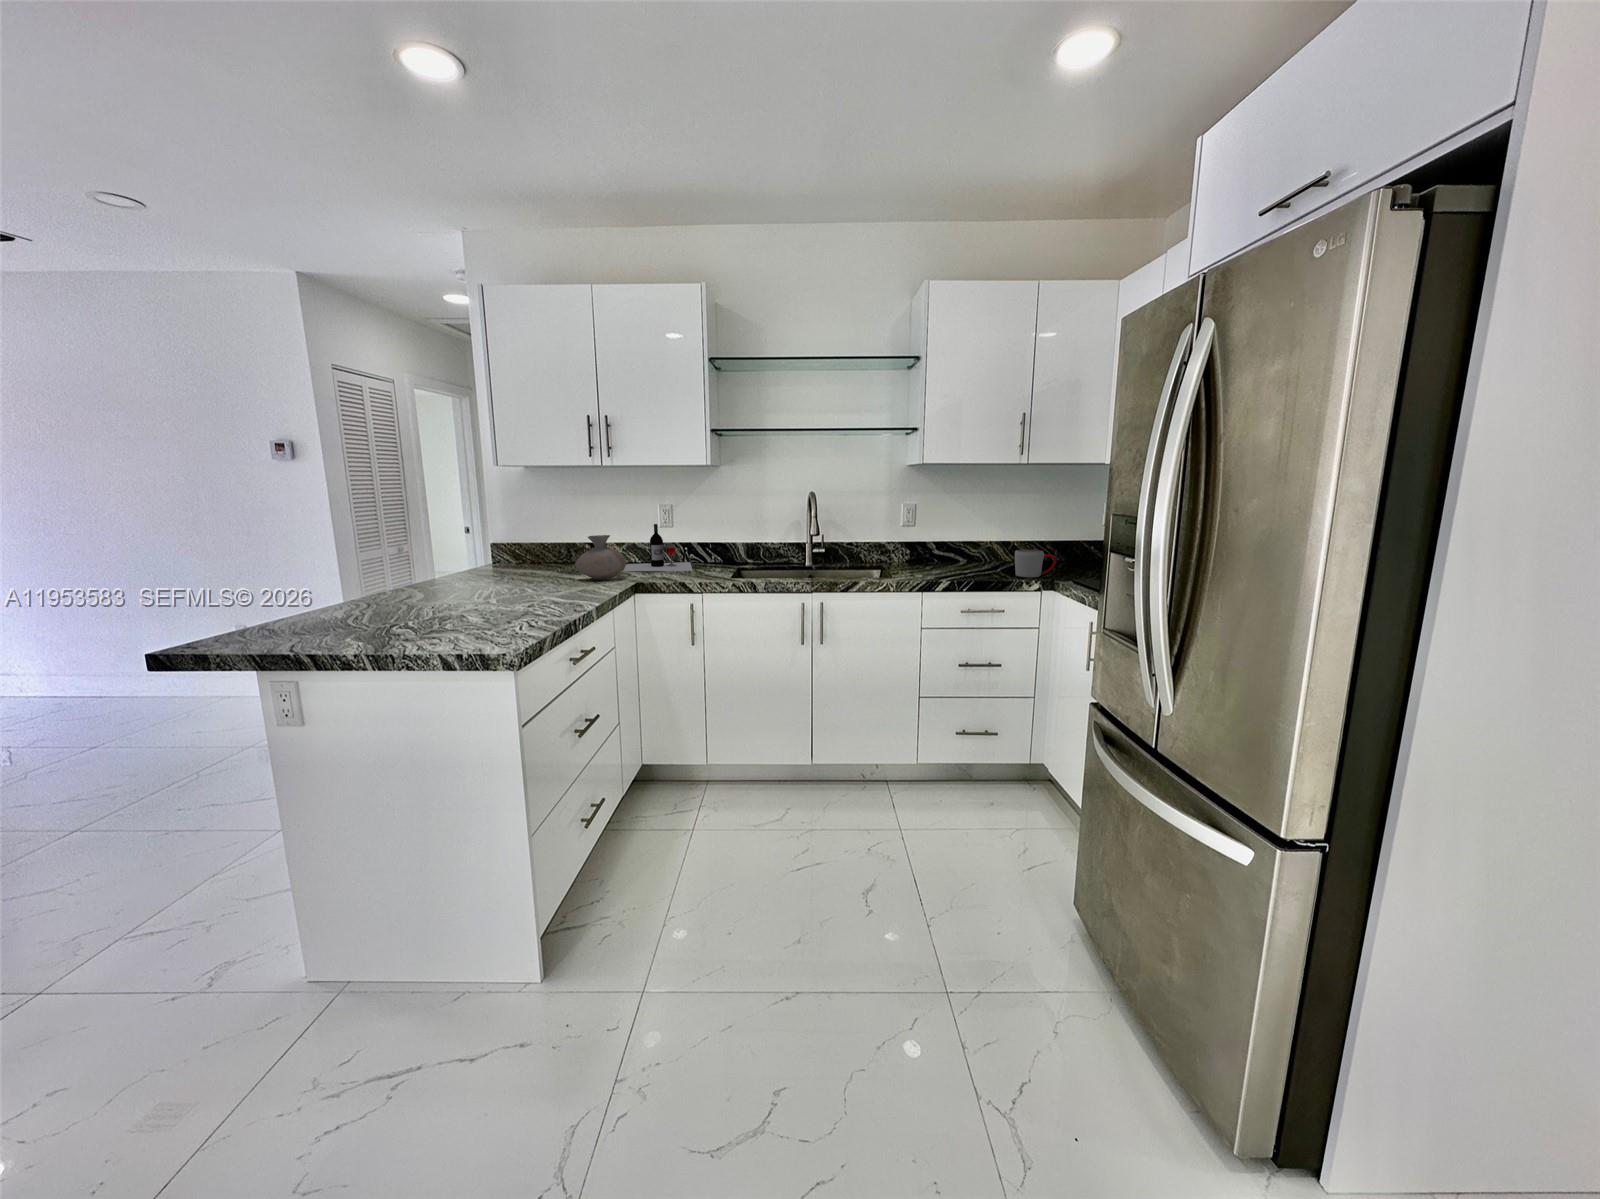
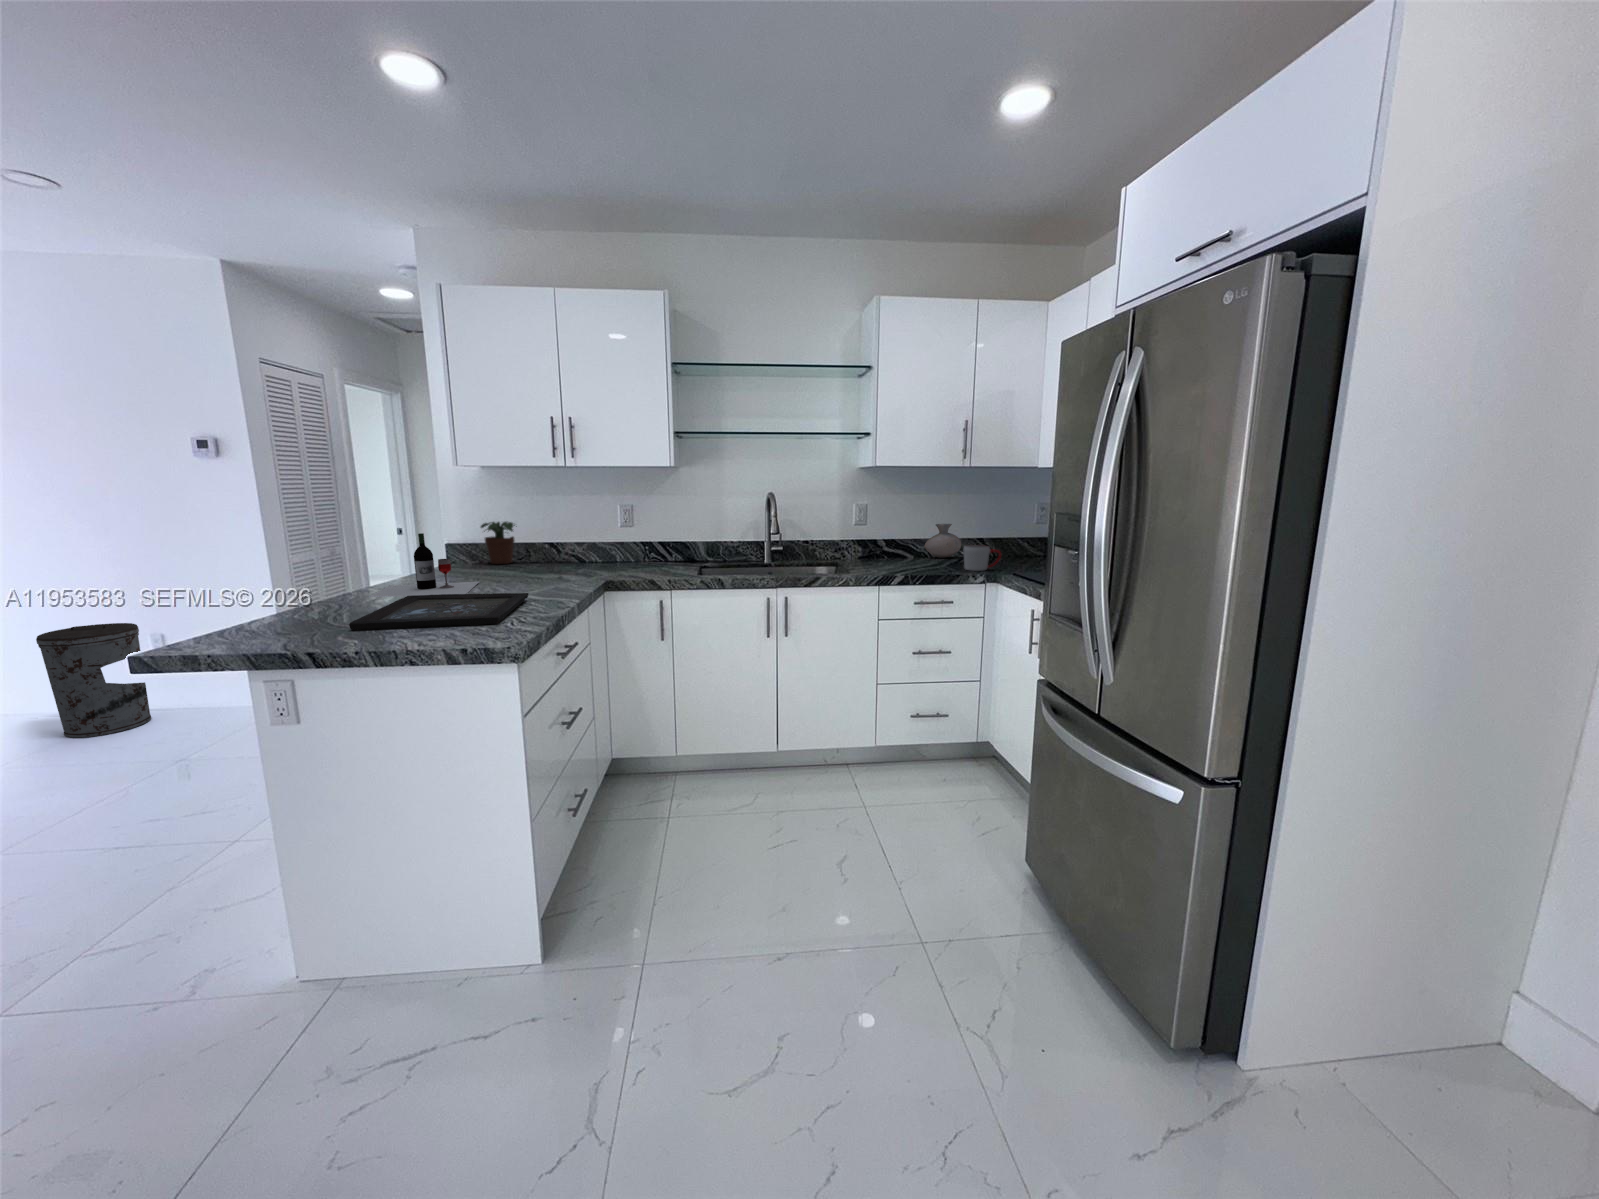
potted plant: none [526,522,563,564] -> present [481,522,515,564]
wine bottle: present [624,524,692,571] -> present [369,533,479,597]
vase: present [575,535,627,579] -> present [924,524,961,558]
tray: none [359,595,550,633] -> present [349,593,528,631]
trash can: none [138,615,237,720] -> present [36,623,151,738]

